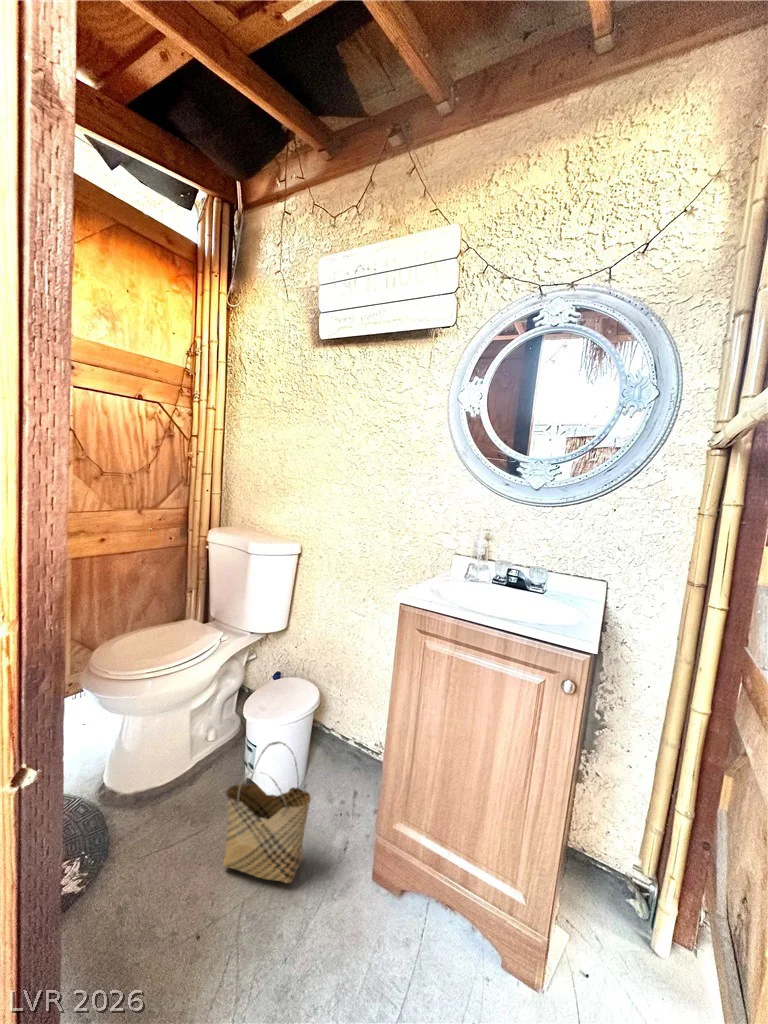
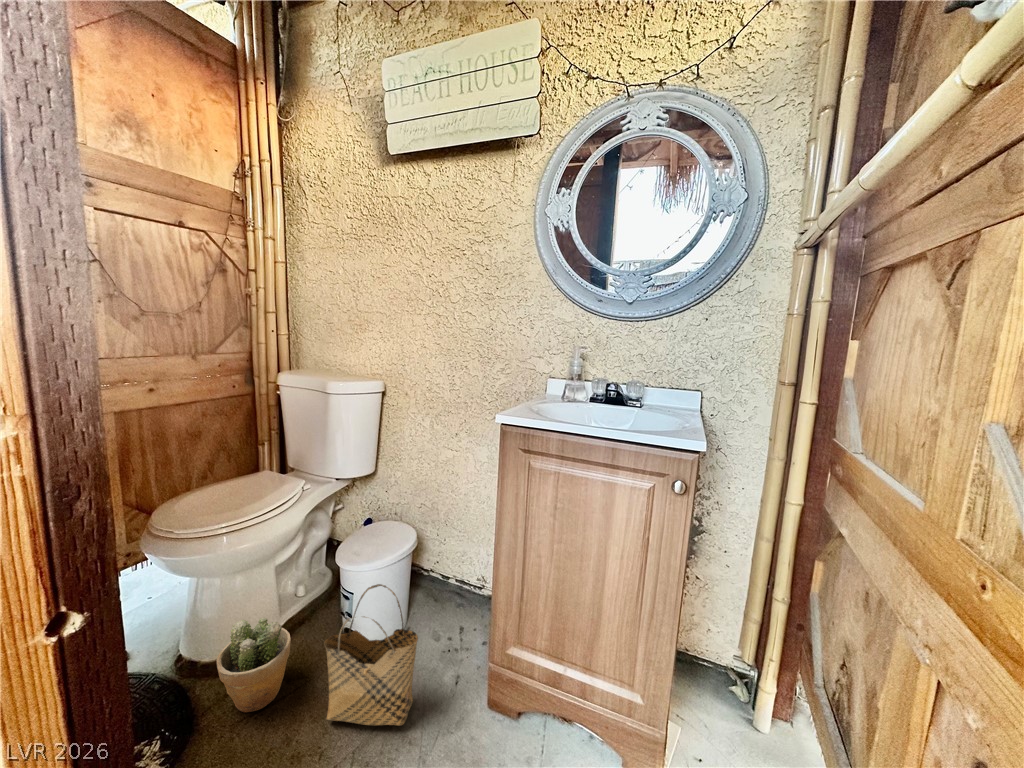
potted plant: none [133,759,198,847] -> present [217,618,291,712]

